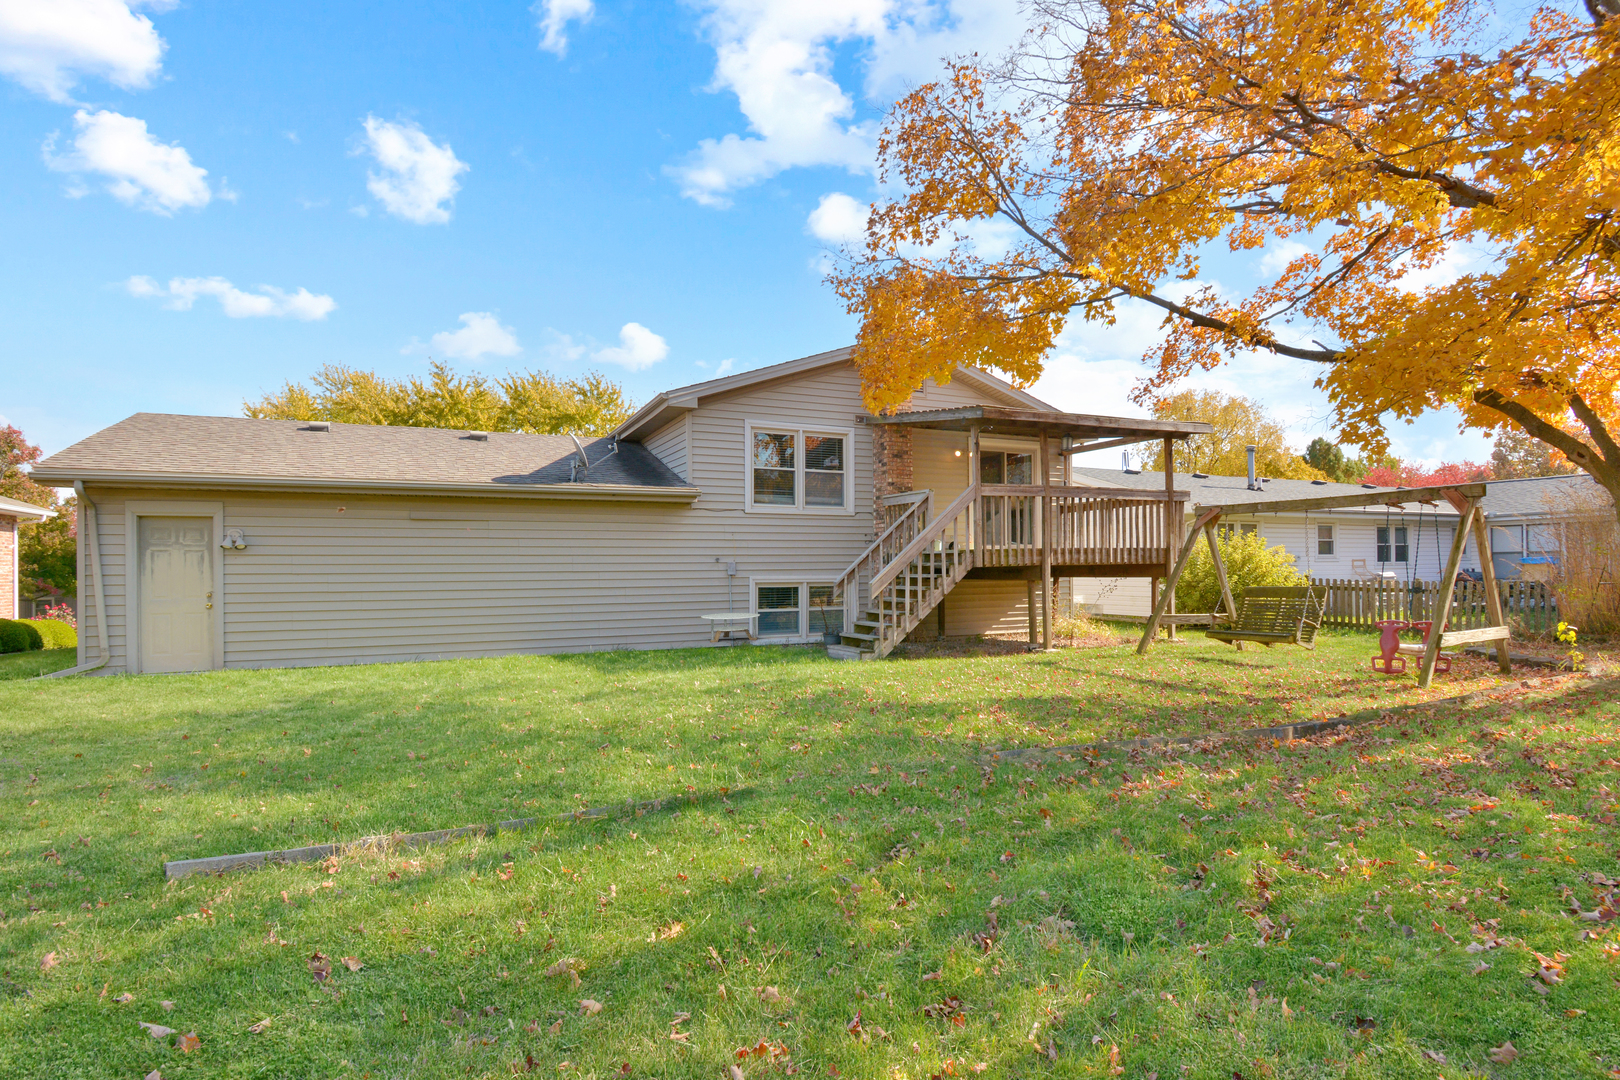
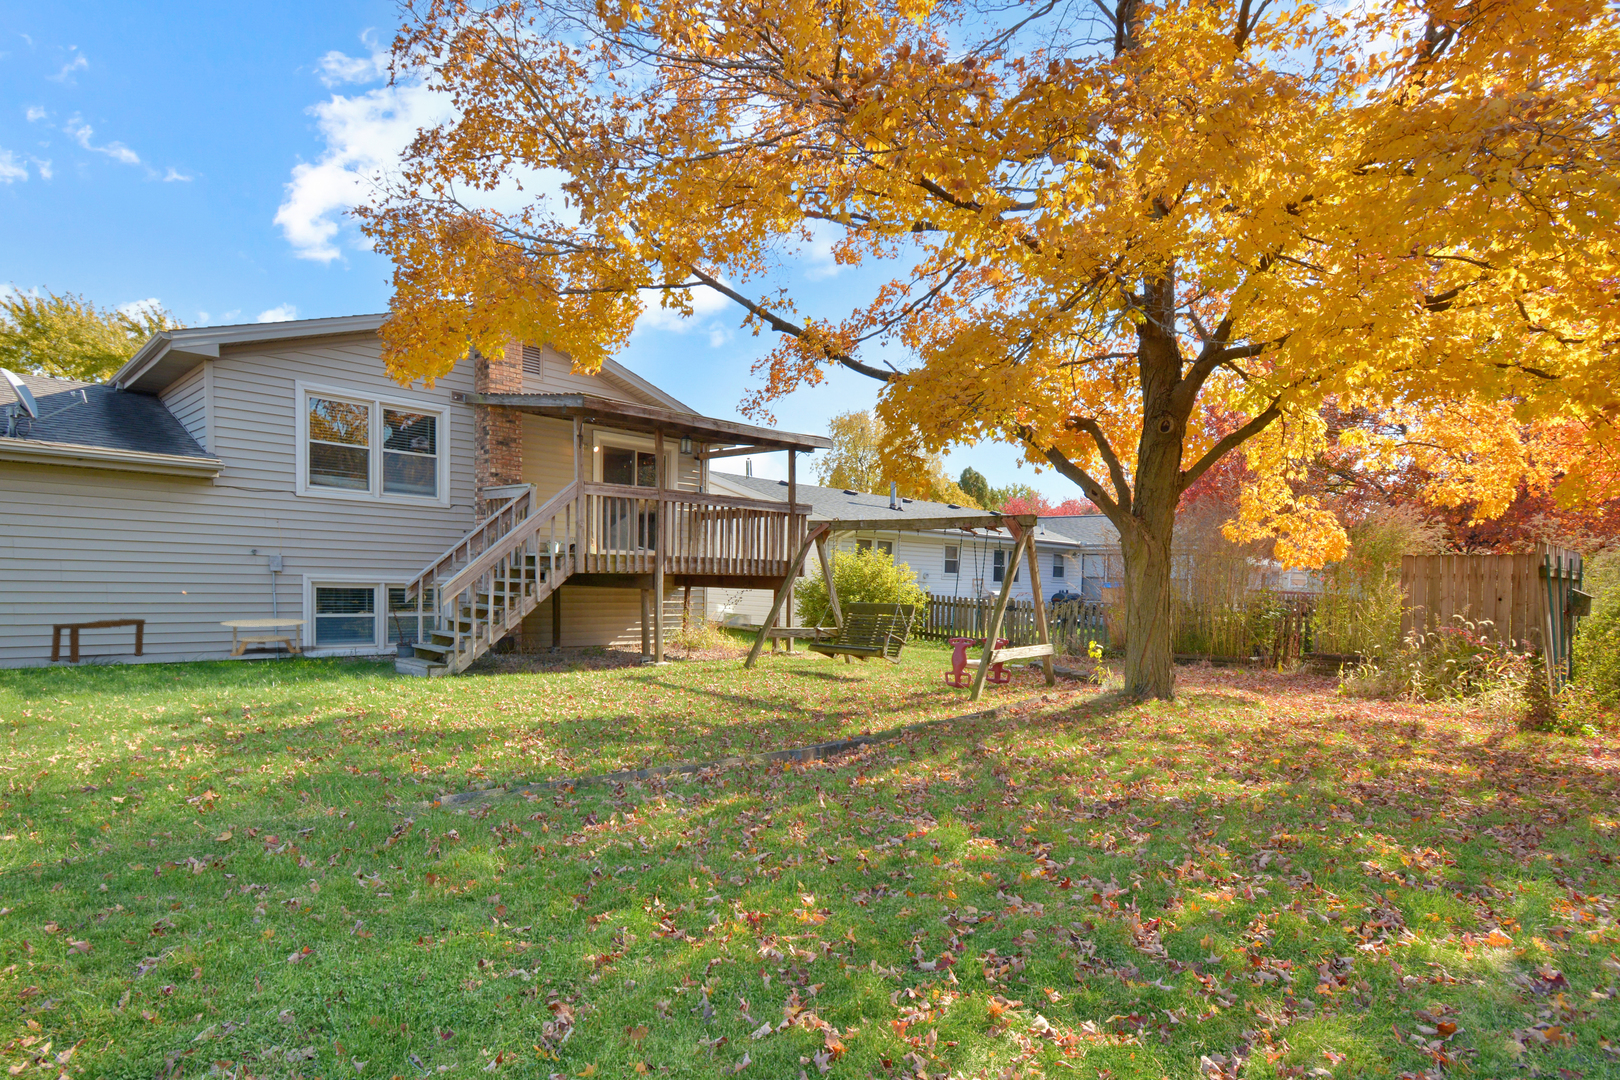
bench: none [600,614,654,647] -> present [51,619,145,663]

